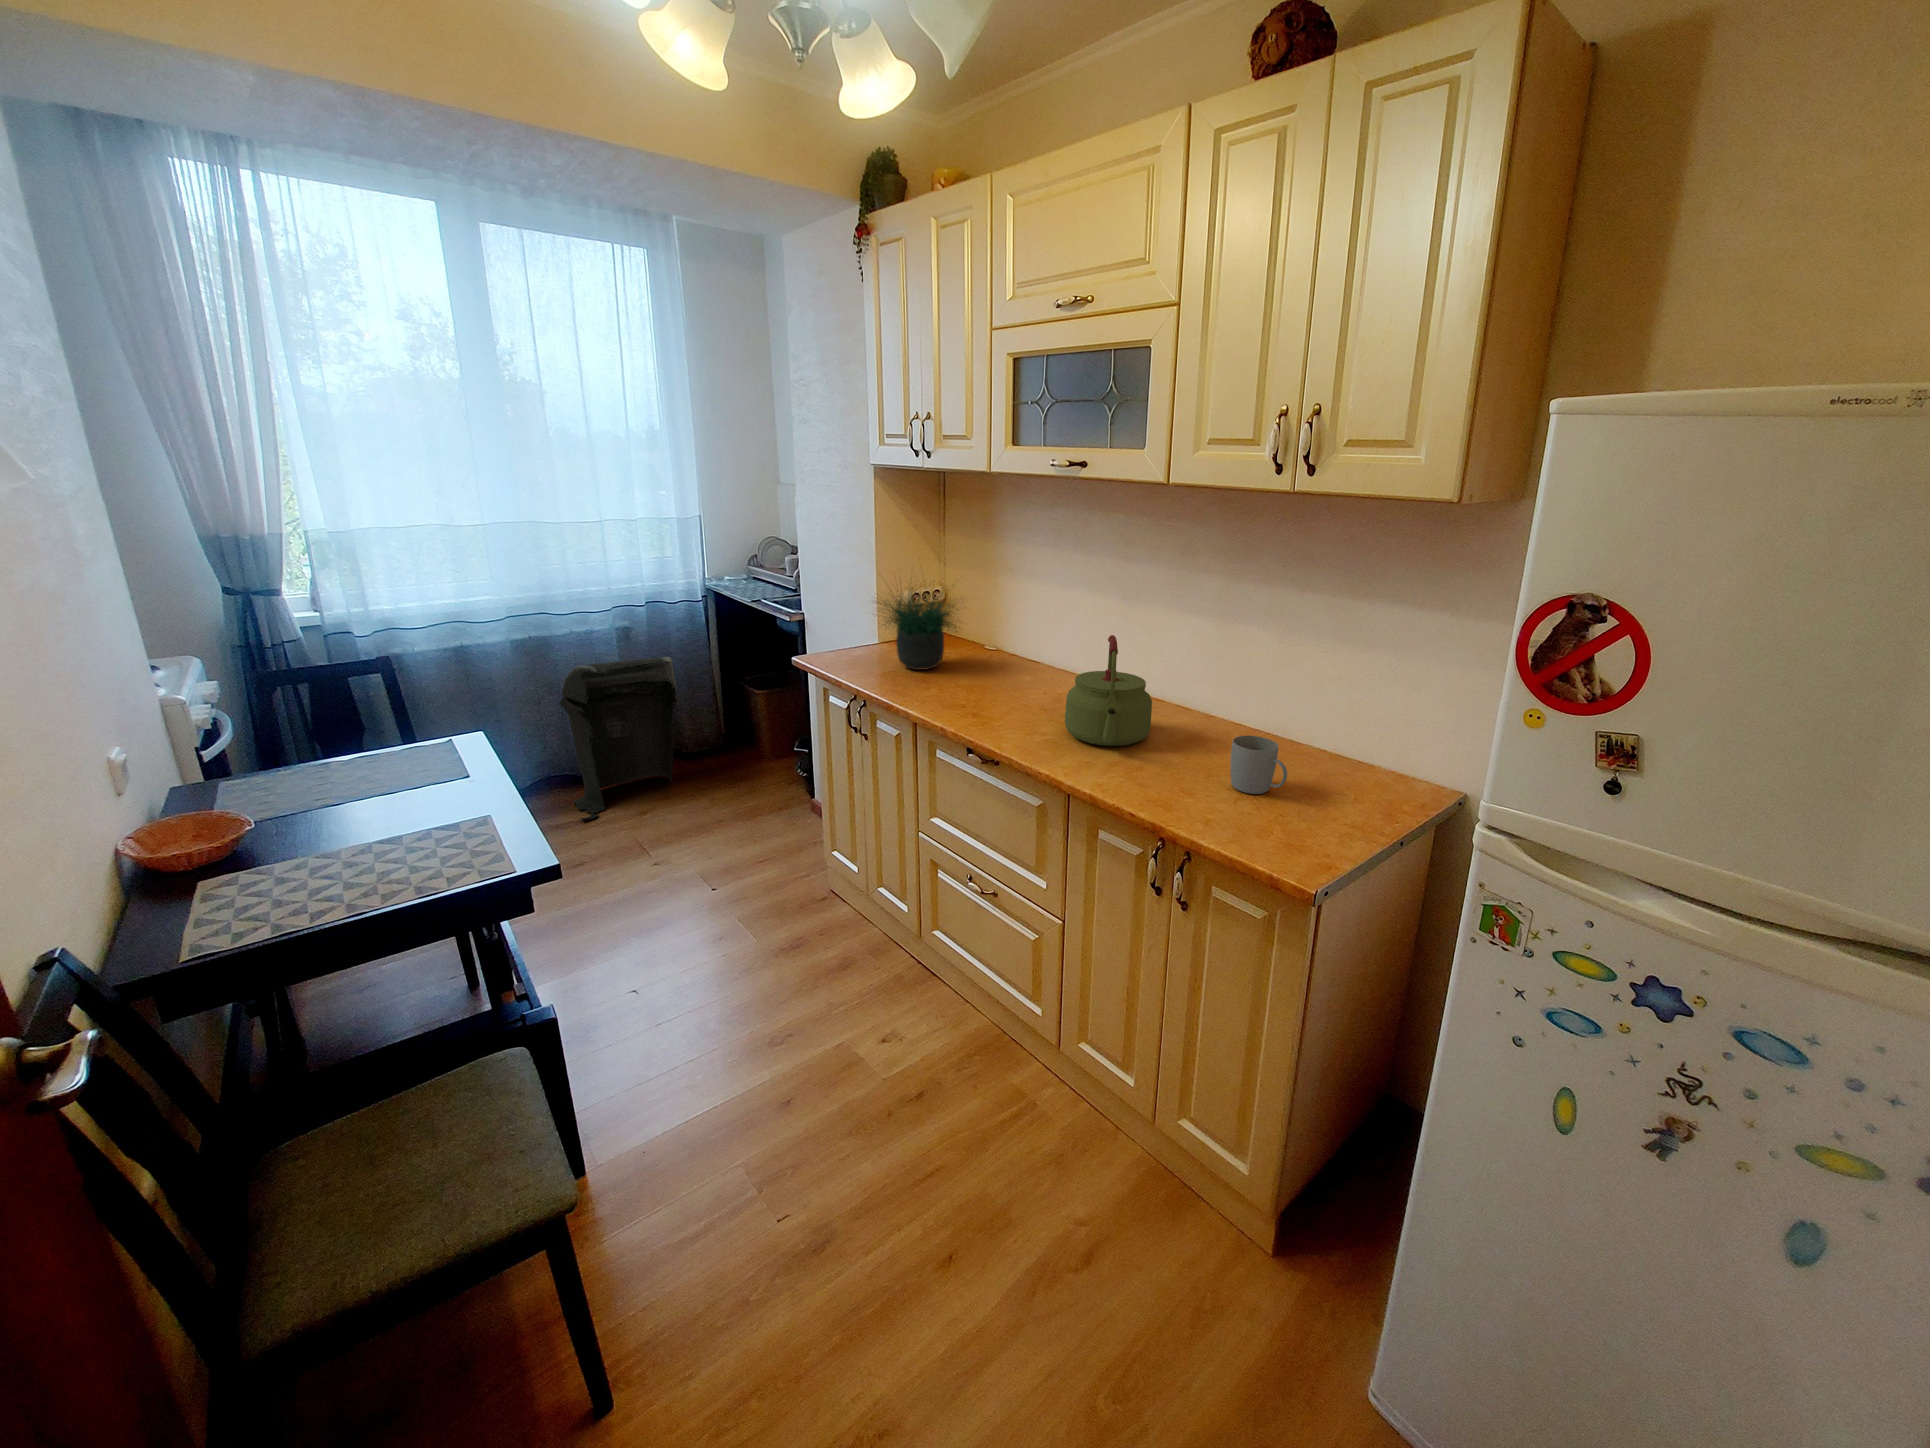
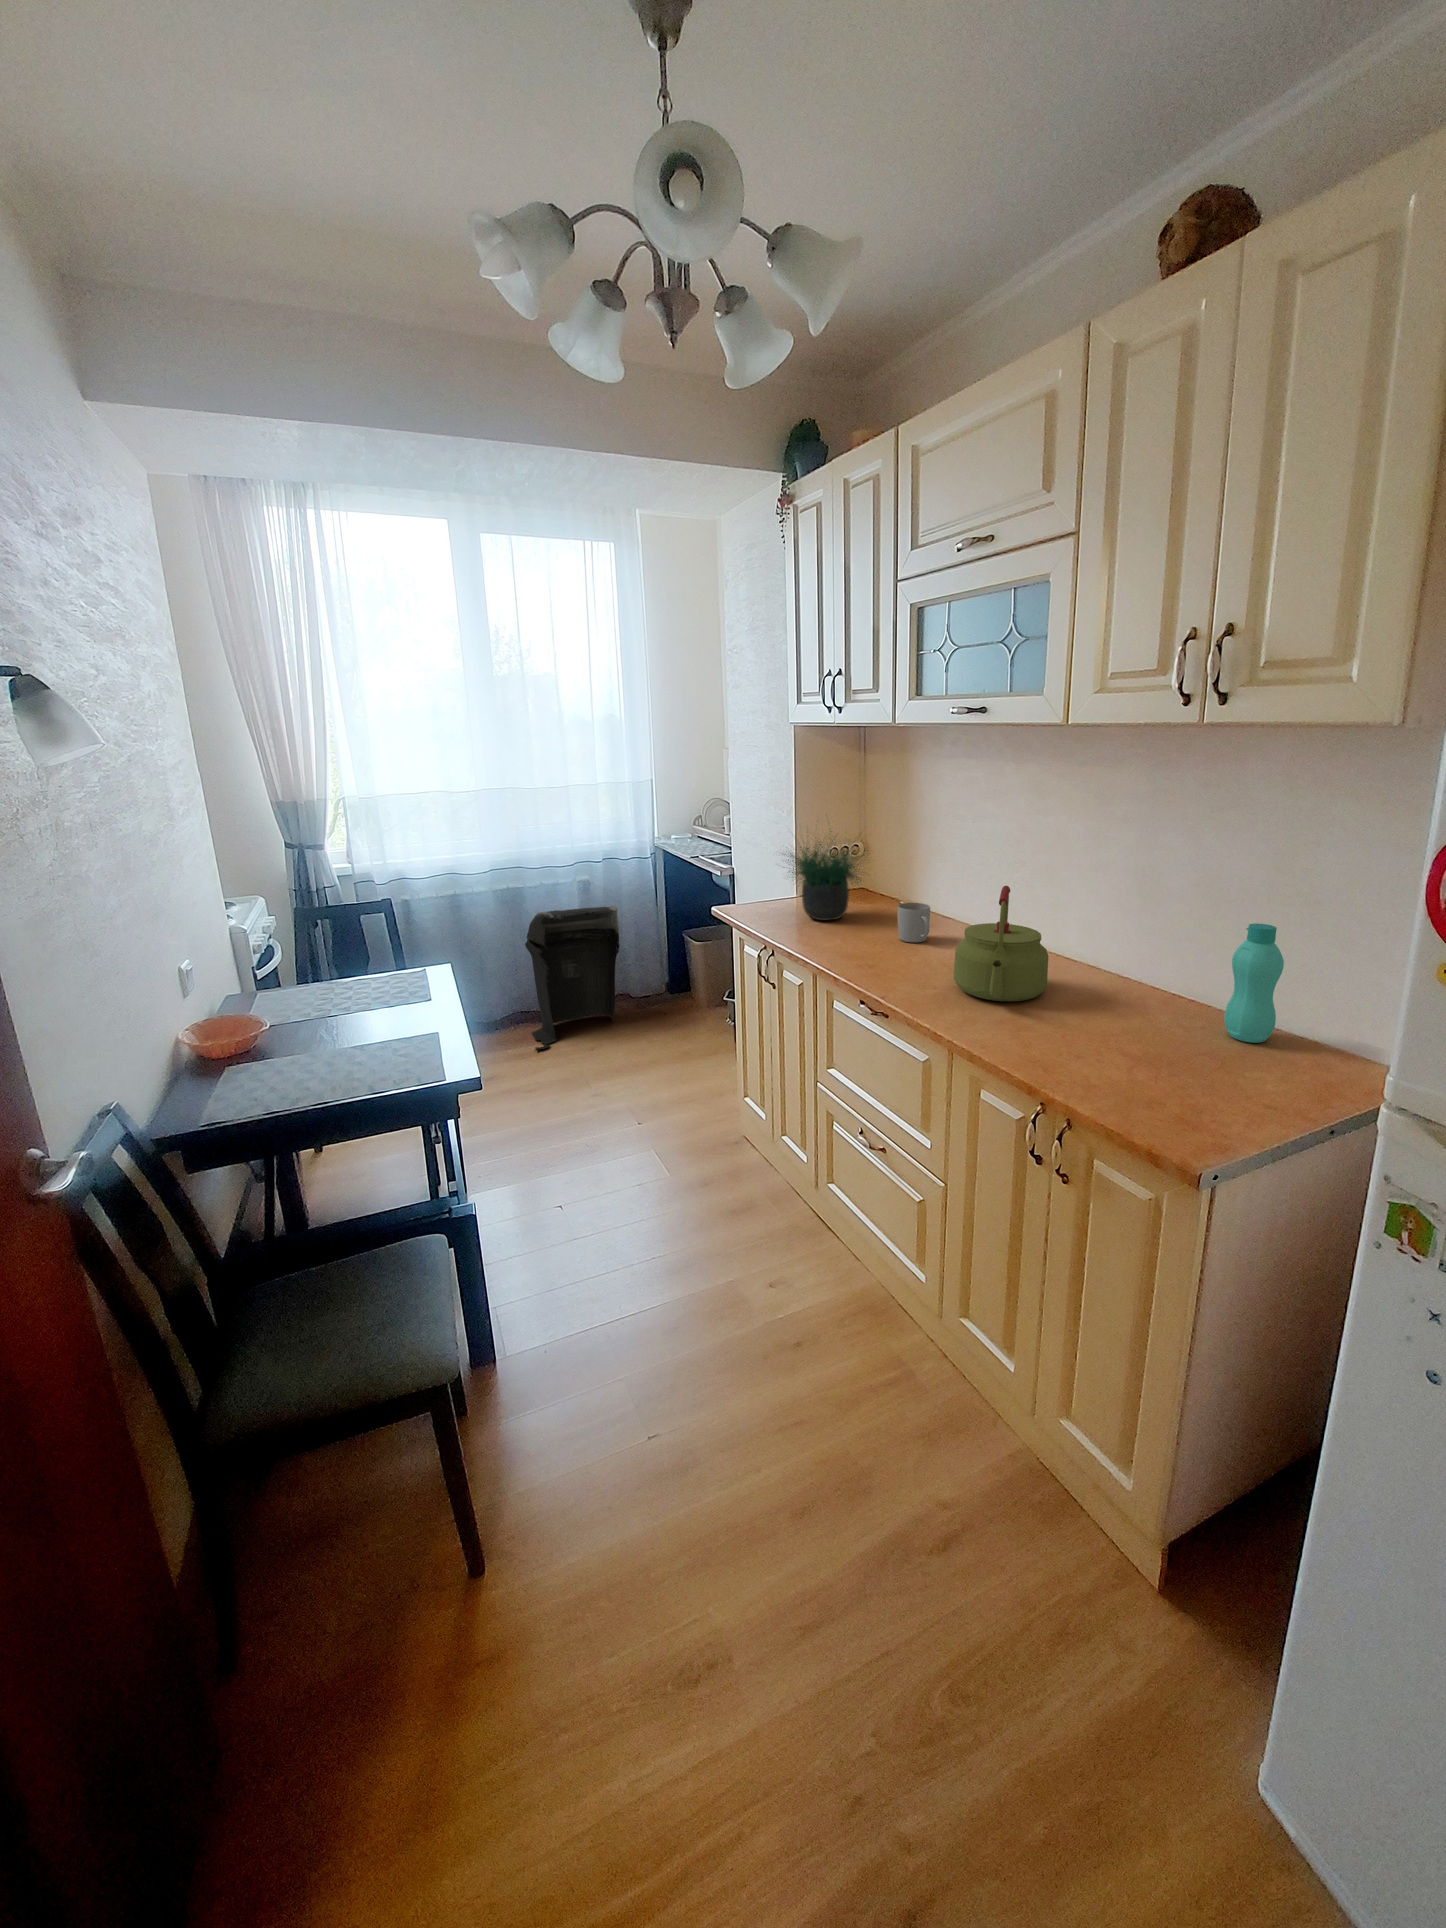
bottle: none [1305,667,1354,772] -> present [1224,923,1284,1043]
mug: present [1231,736,1287,794] -> present [897,903,930,943]

